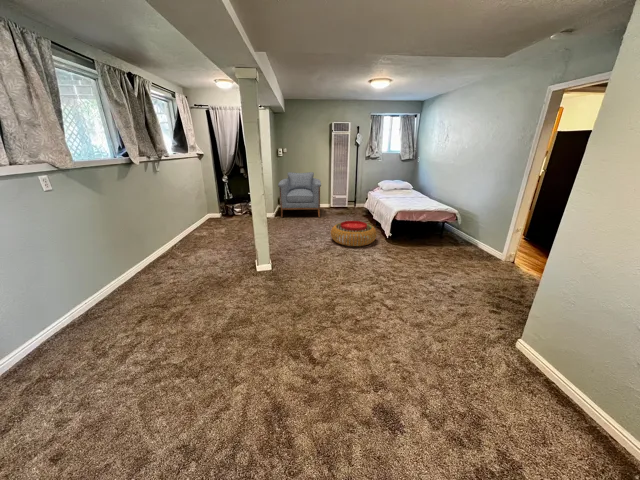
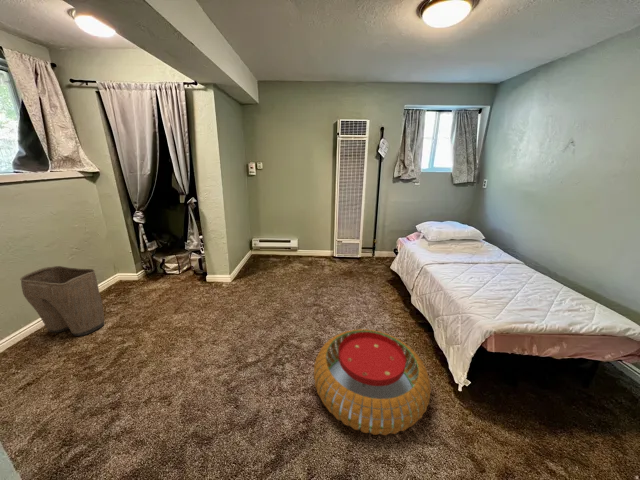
armchair: present [278,172,321,218] -> none [234,201,313,284]
laundry basket: none [190,201,223,233] -> present [20,266,104,336]

